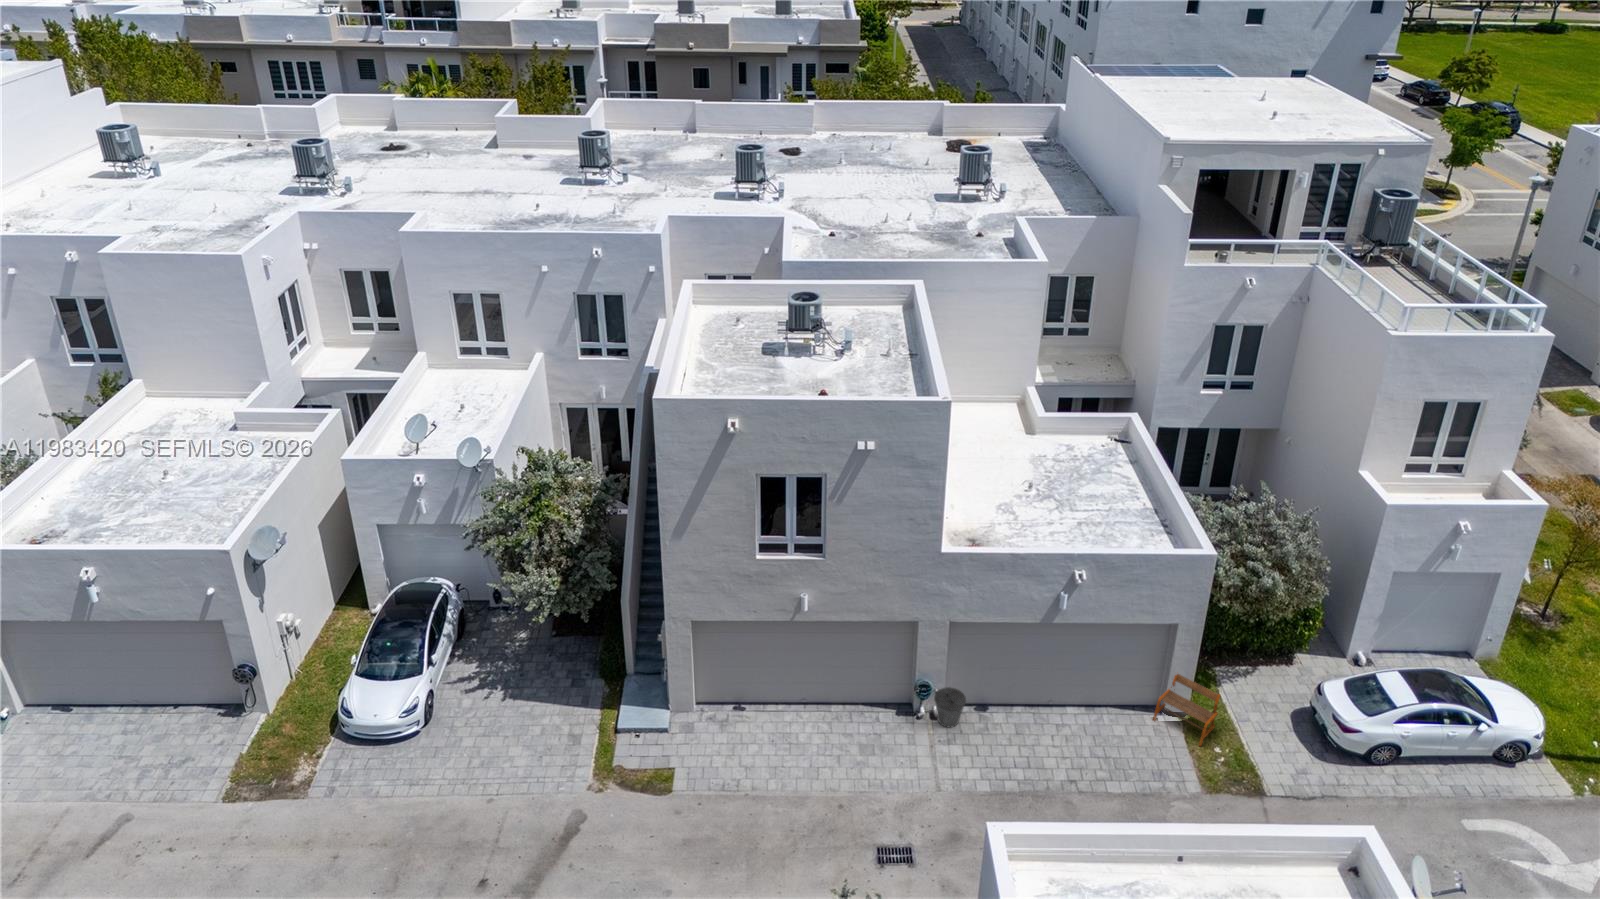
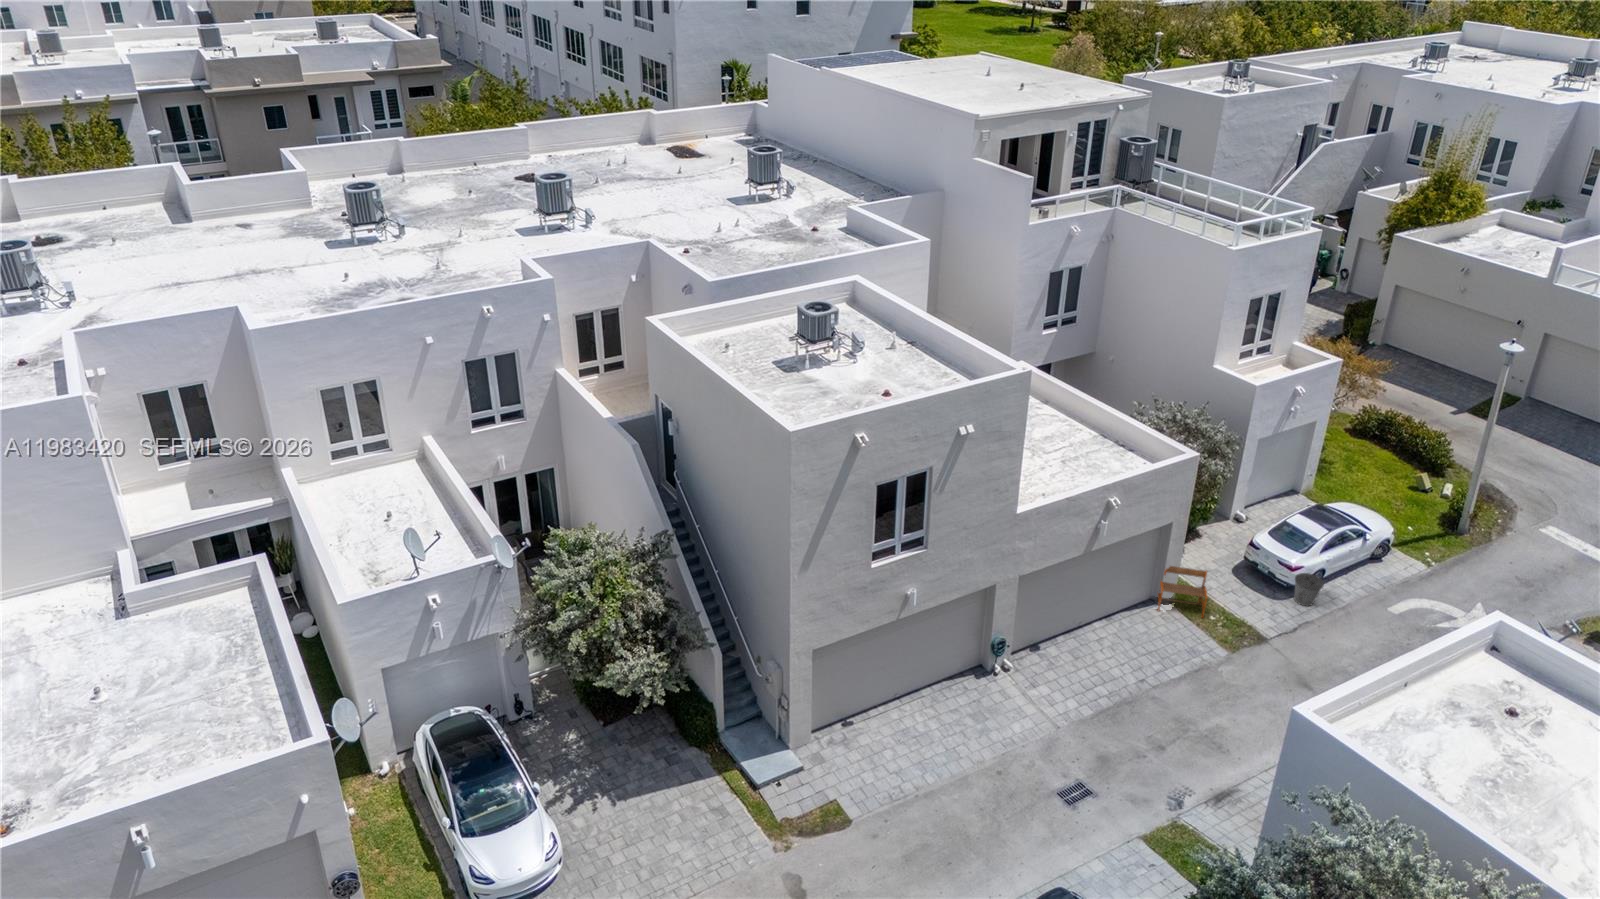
trash can: present [934,687,966,727] -> present [1294,573,1324,606]

